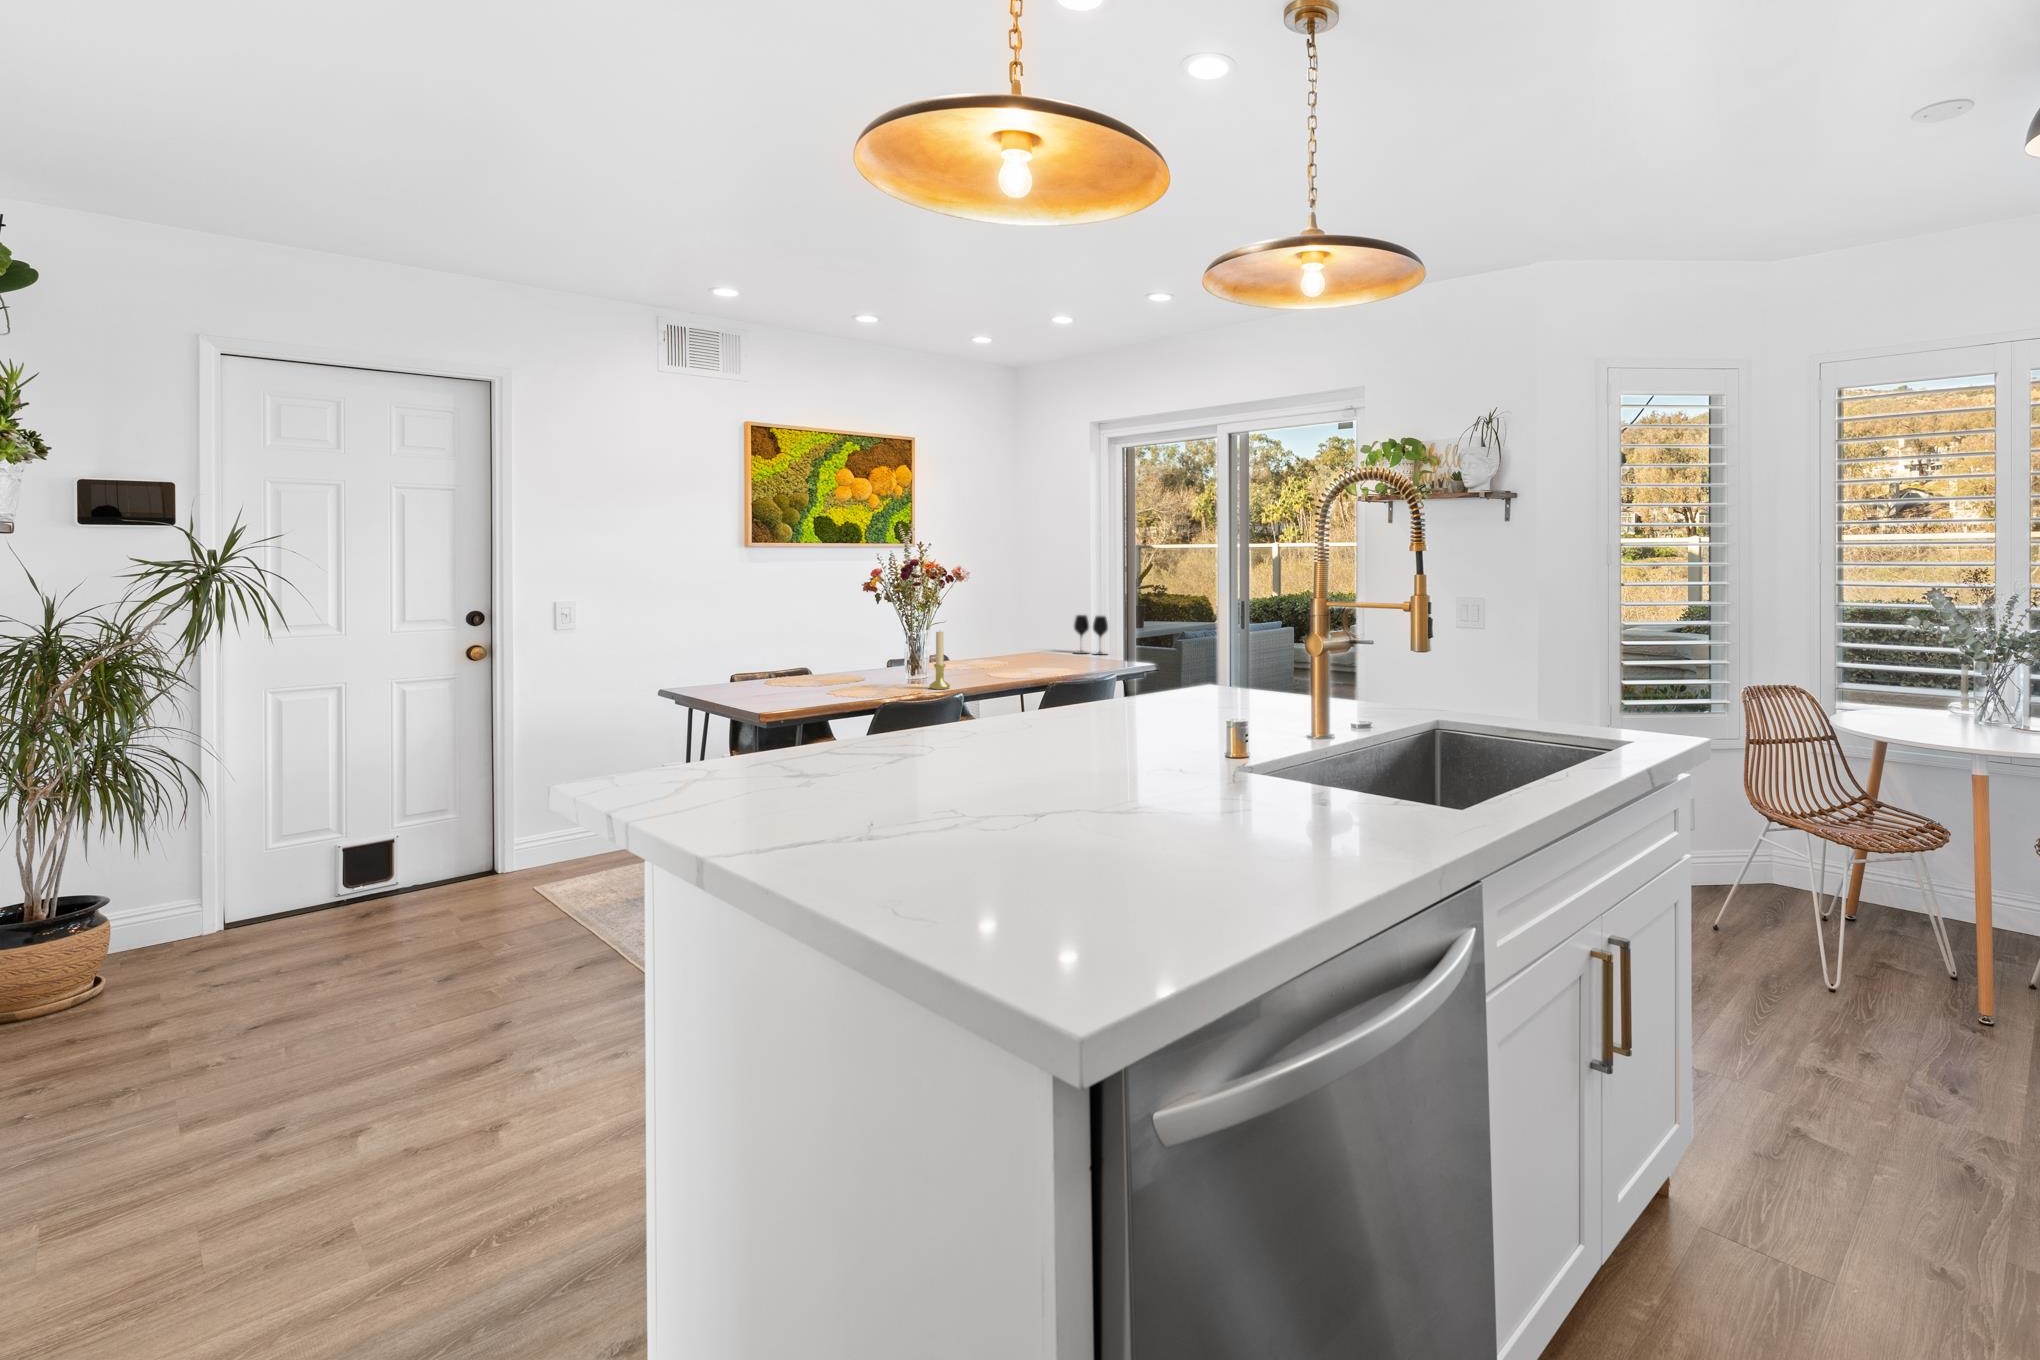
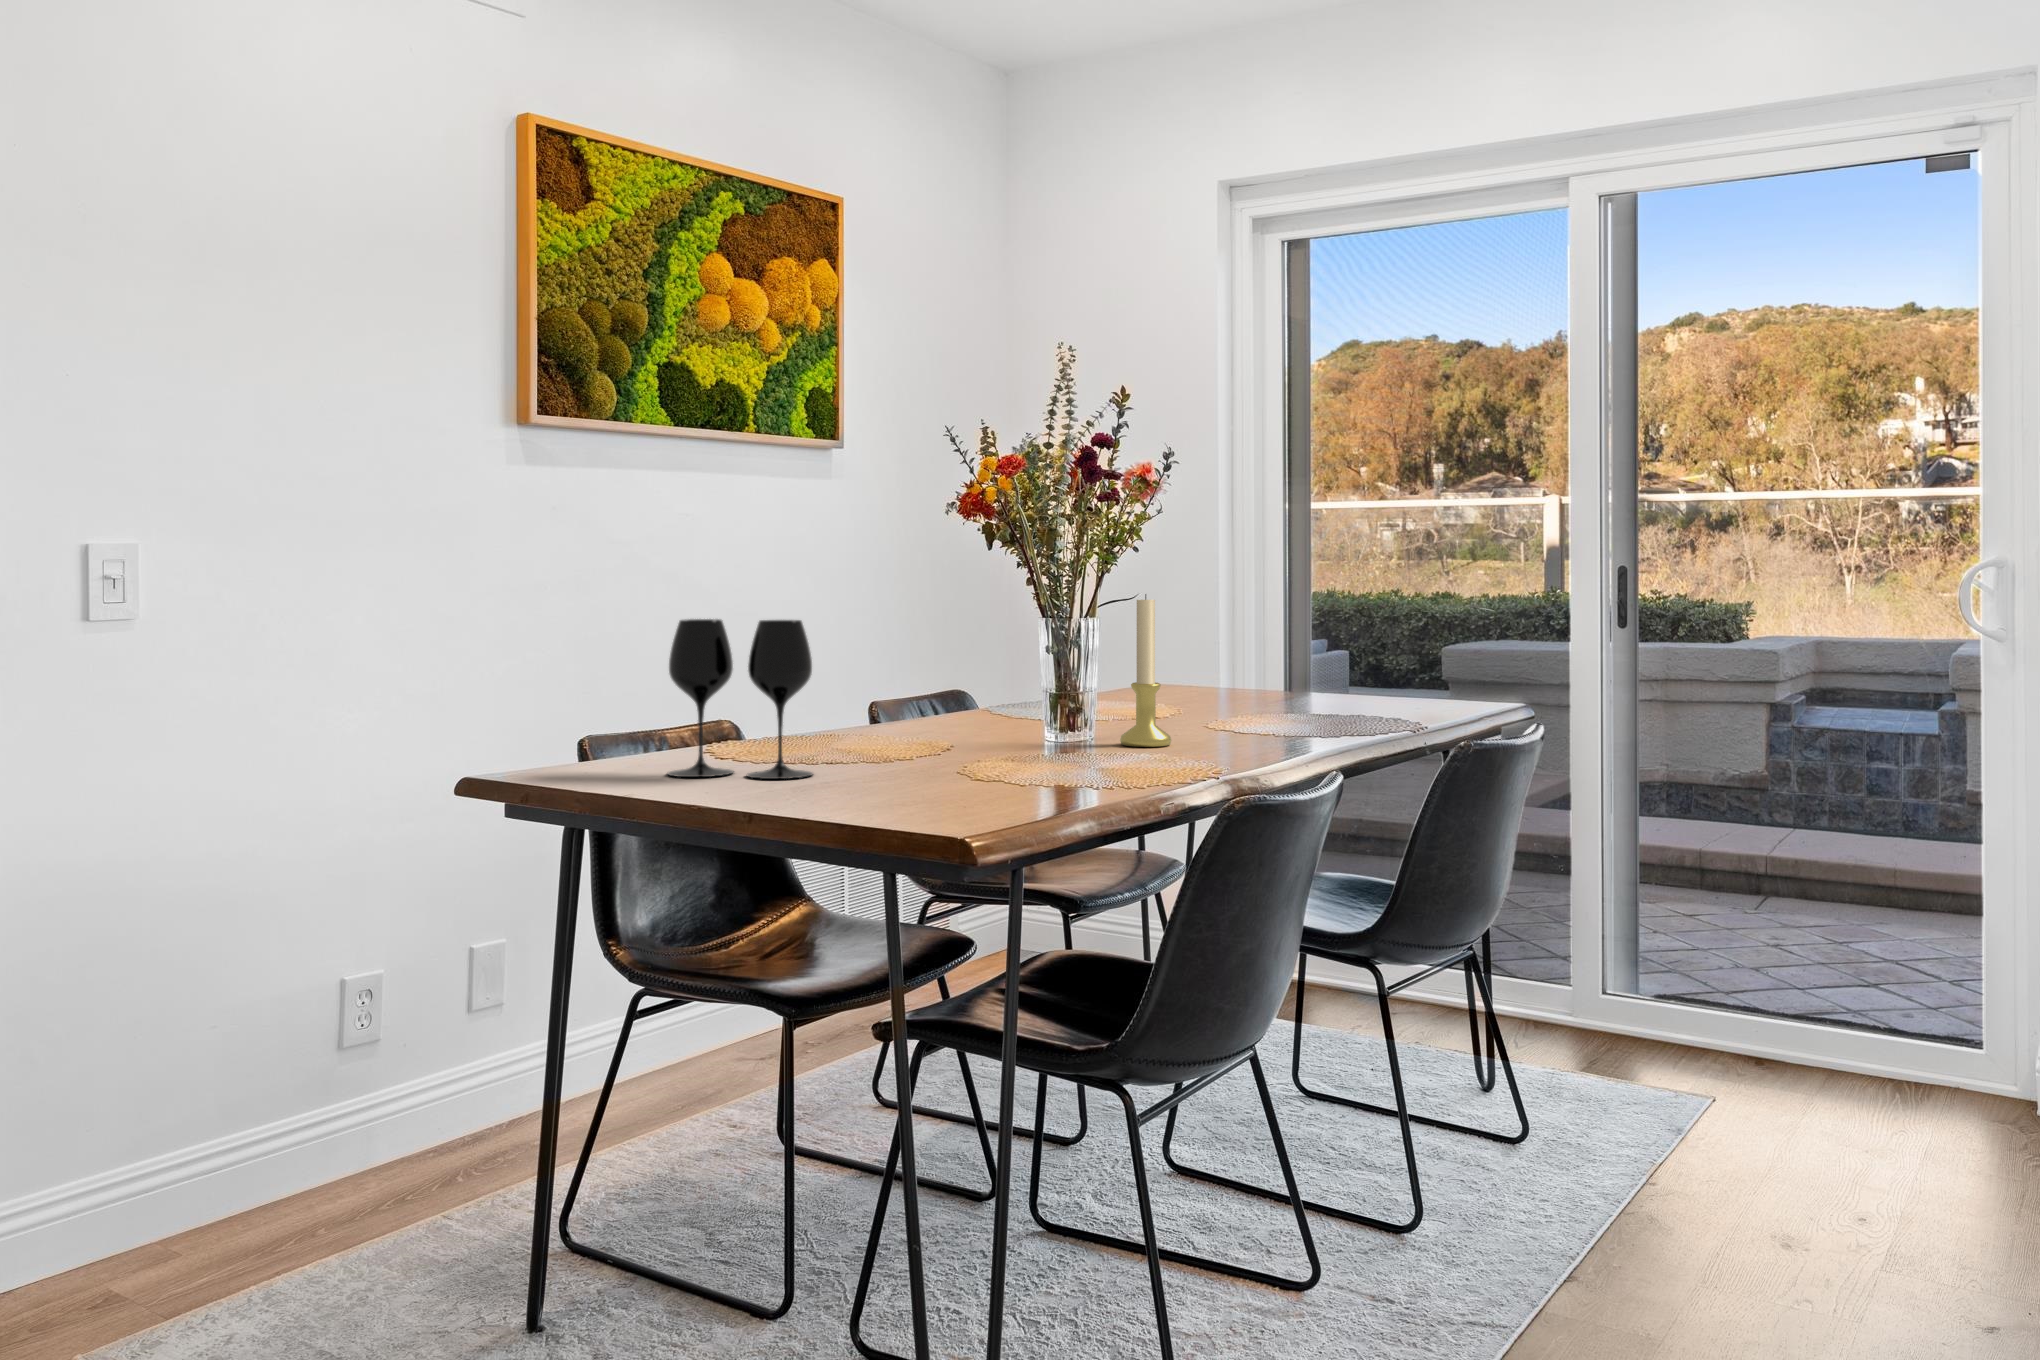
wine glass: present [1074,615,1108,655] -> present [668,619,813,779]

